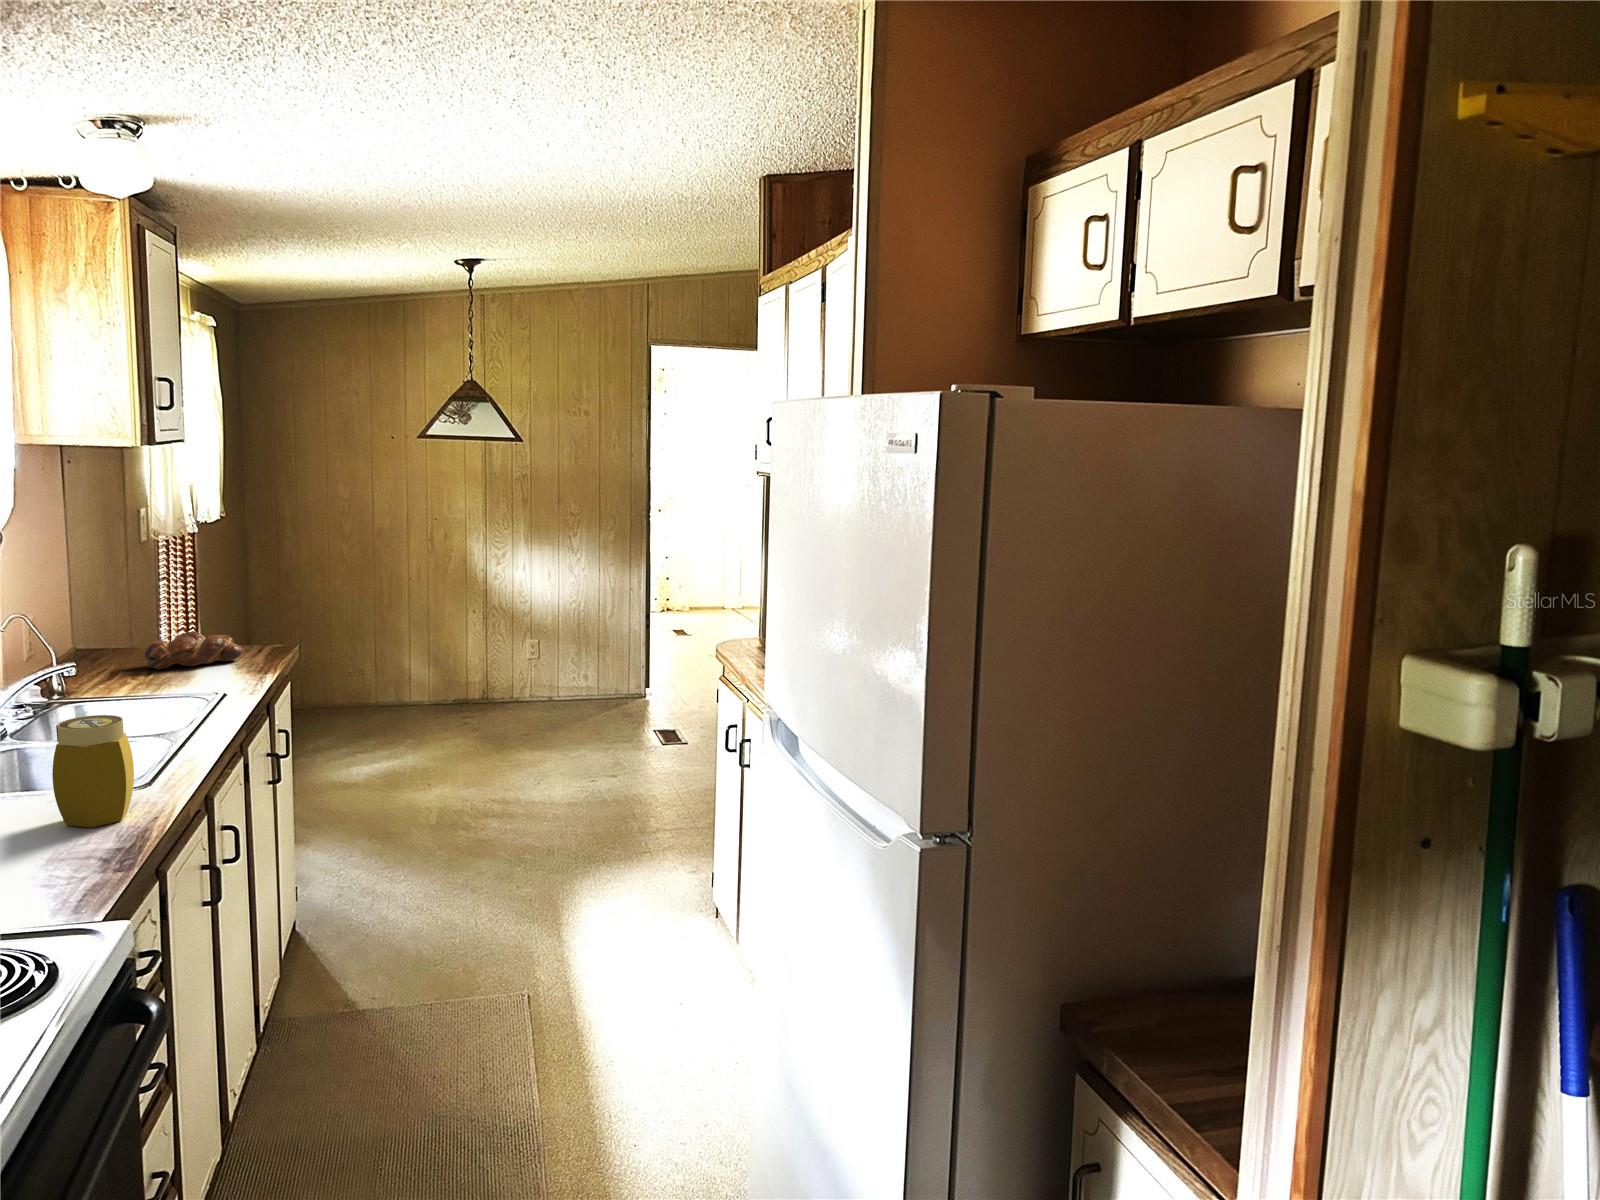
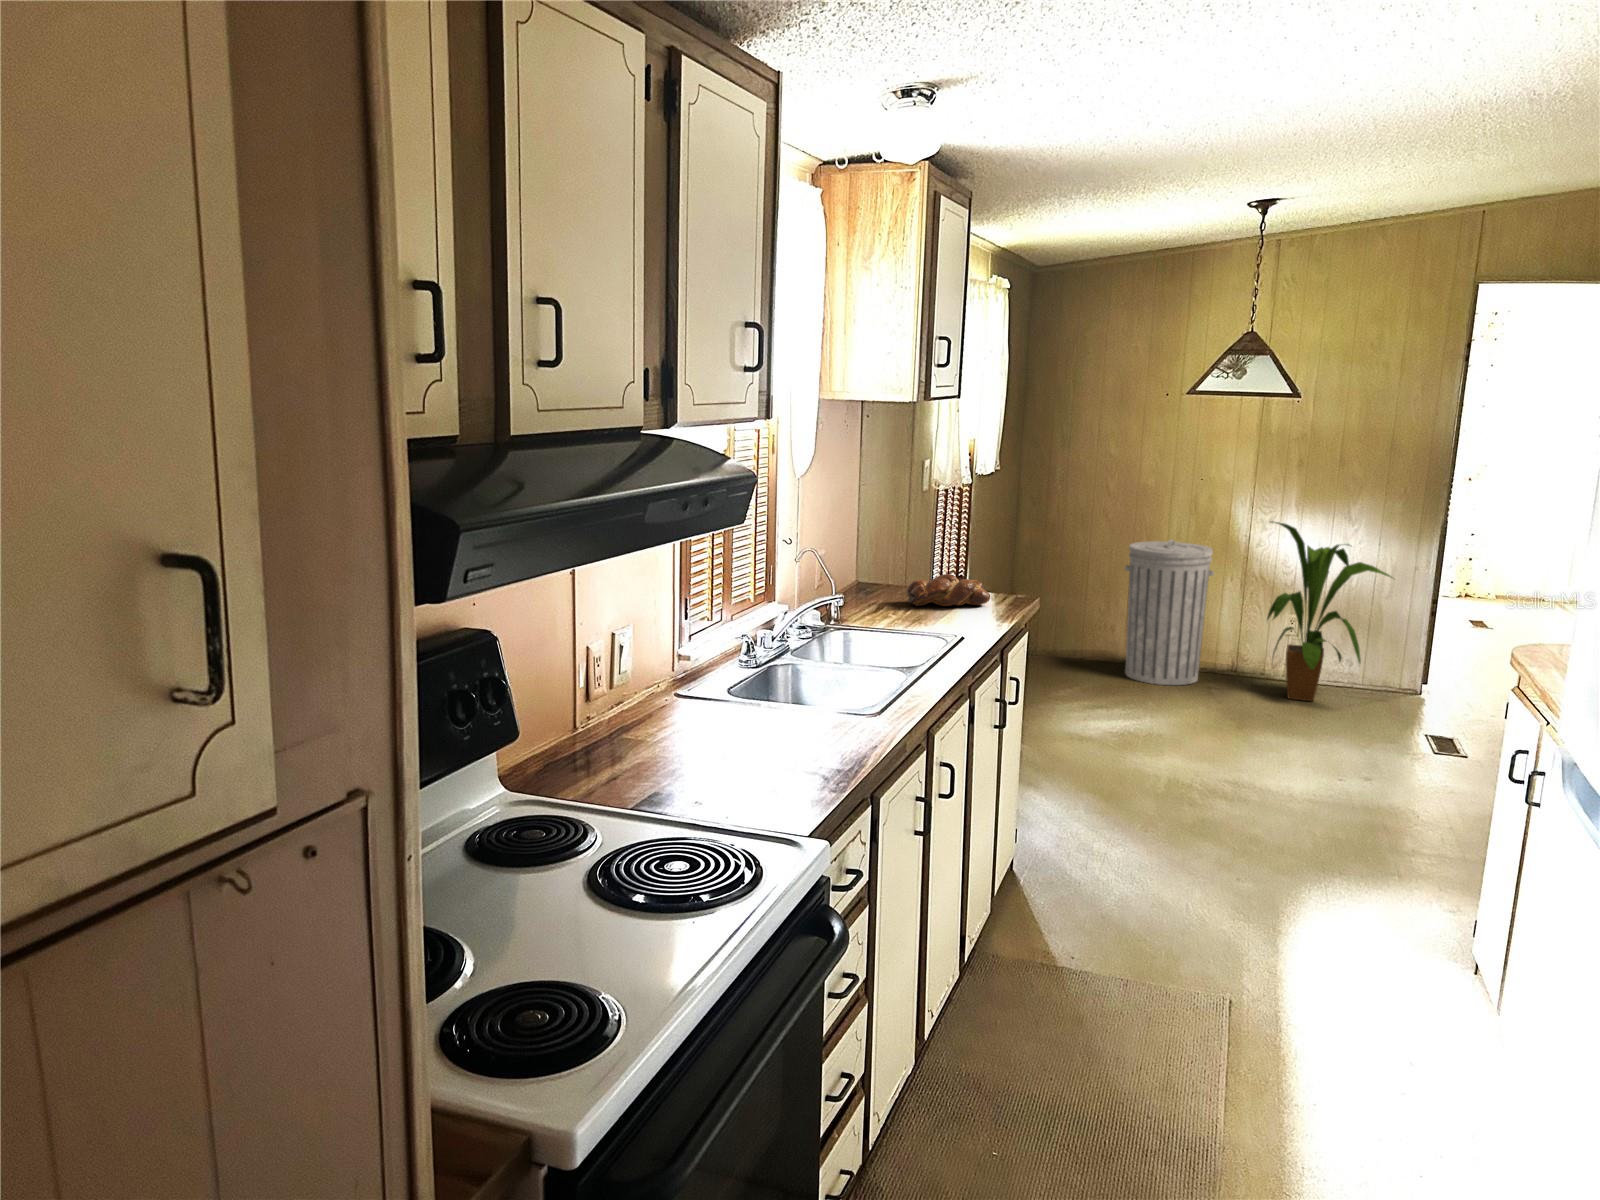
house plant: none [503,554,616,717] -> present [1267,521,1392,701]
trash can: none [369,578,457,722] -> present [1125,539,1214,685]
jar: present [52,715,134,828] -> none [800,644,865,745]

